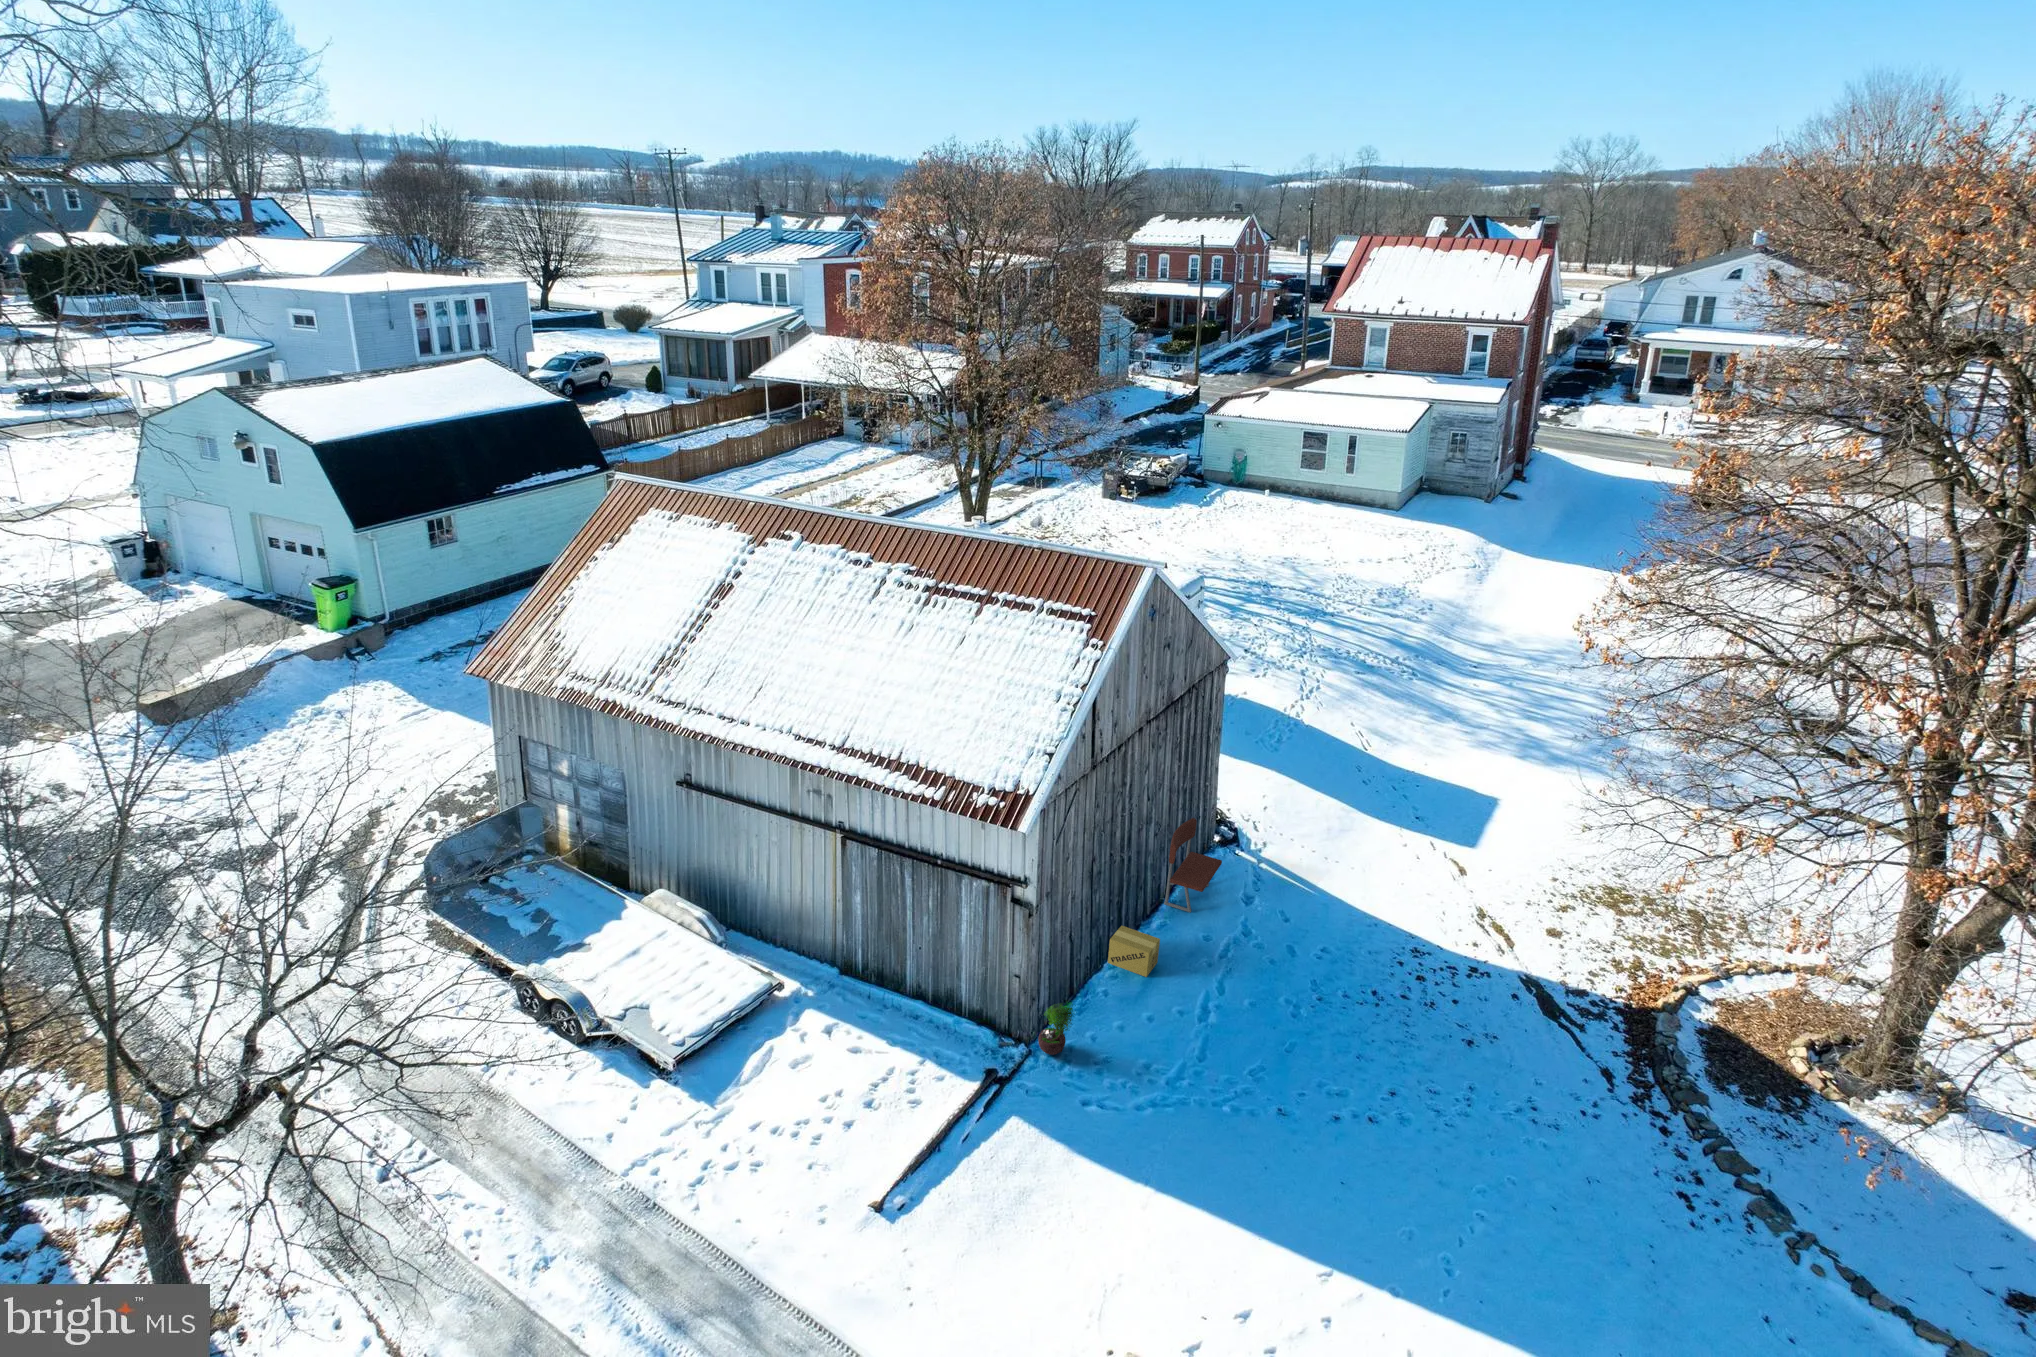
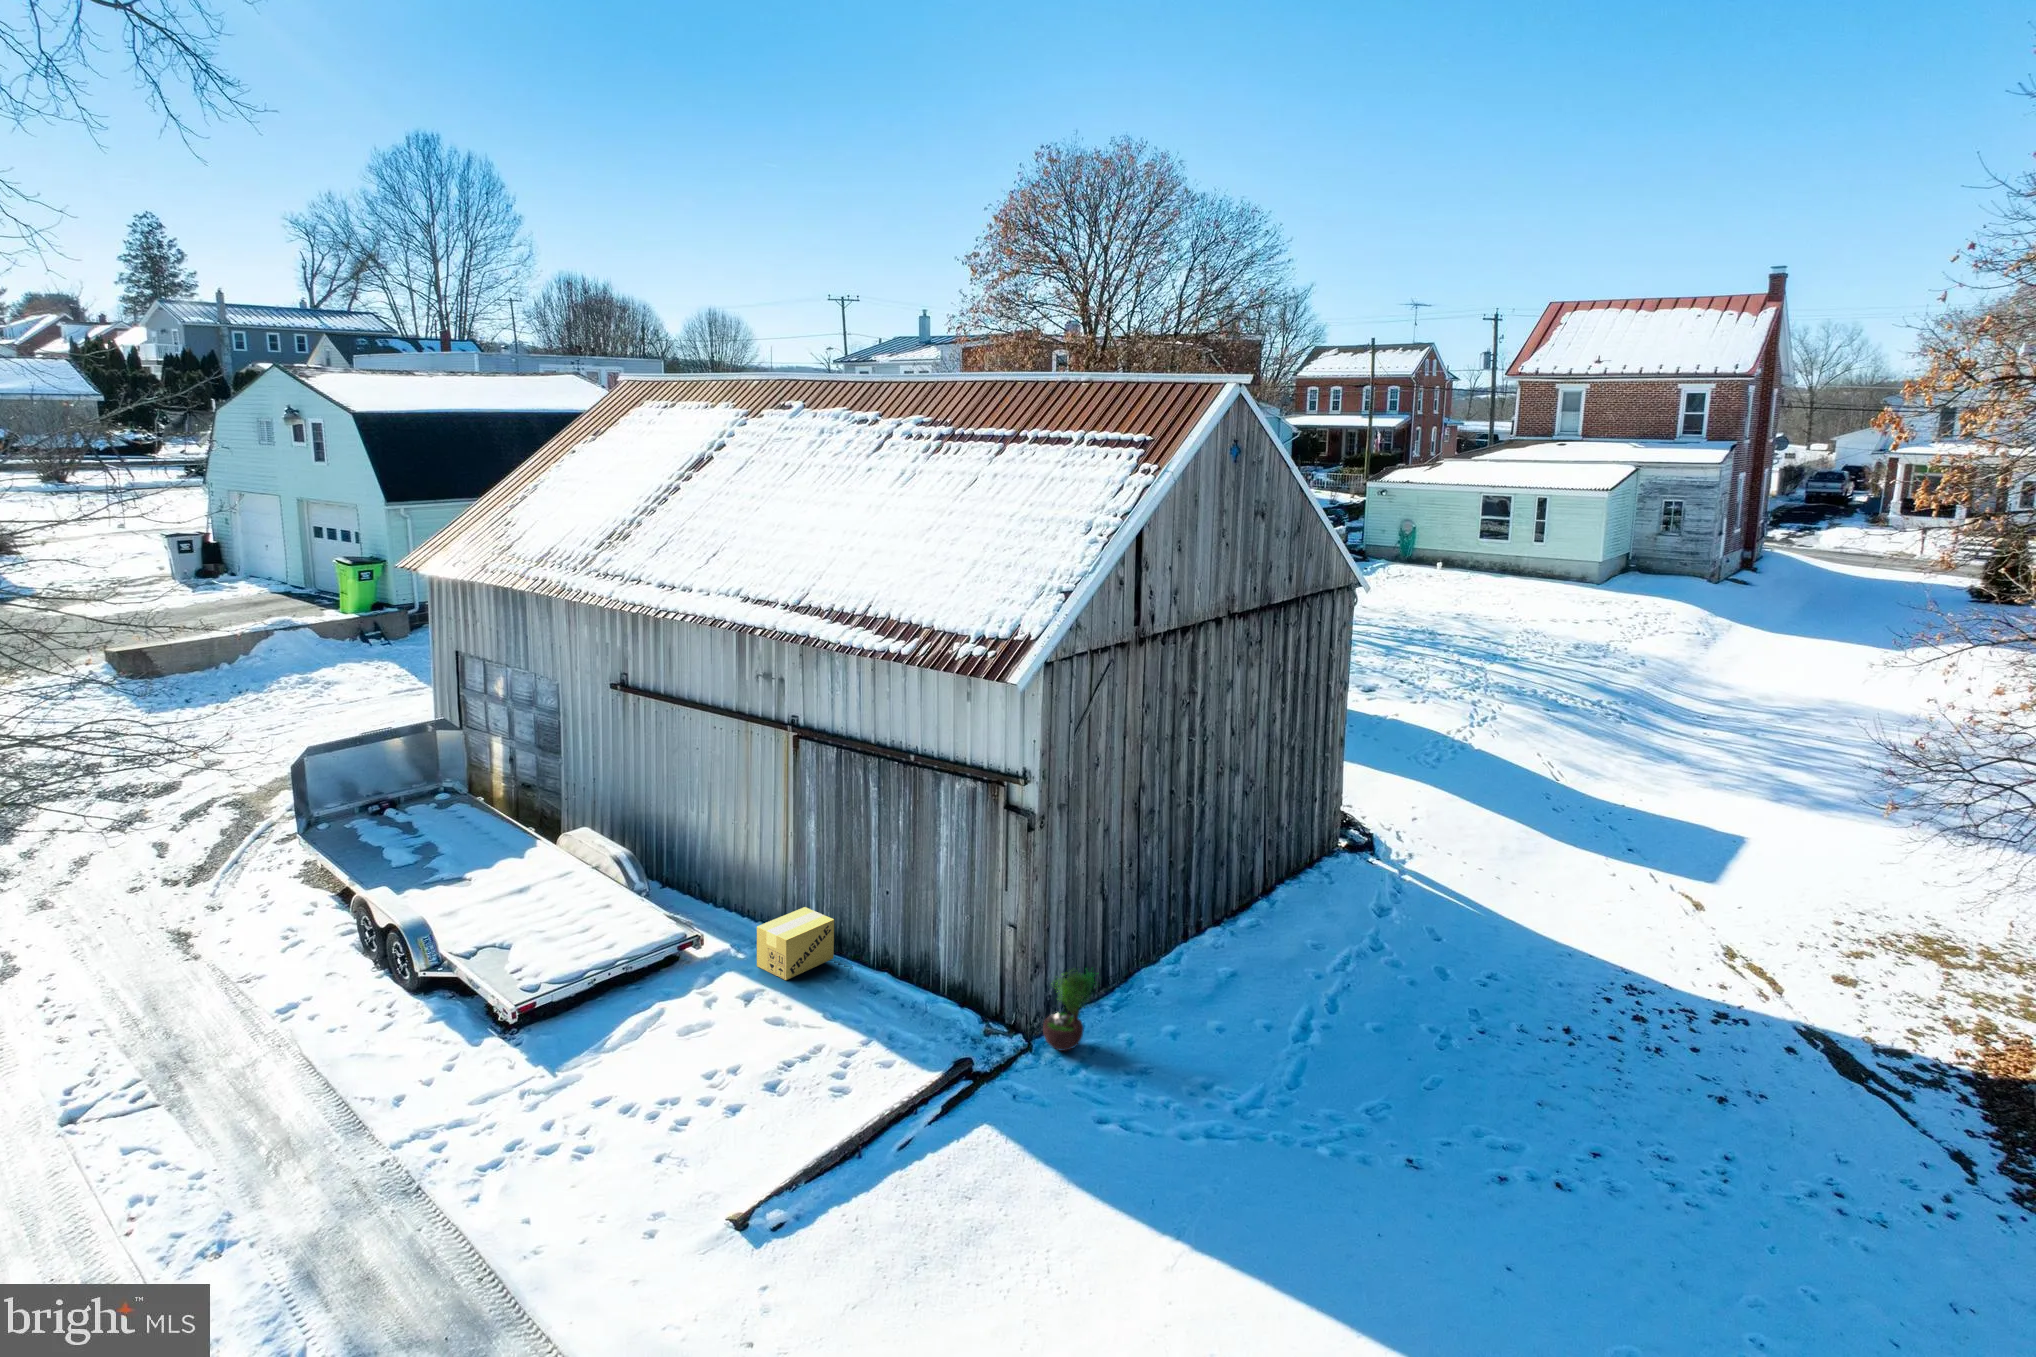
bench: present [1164,818,1222,913] -> none [1259,790,1344,914]
cardboard box: present [1108,926,1160,977] -> present [757,907,834,980]

